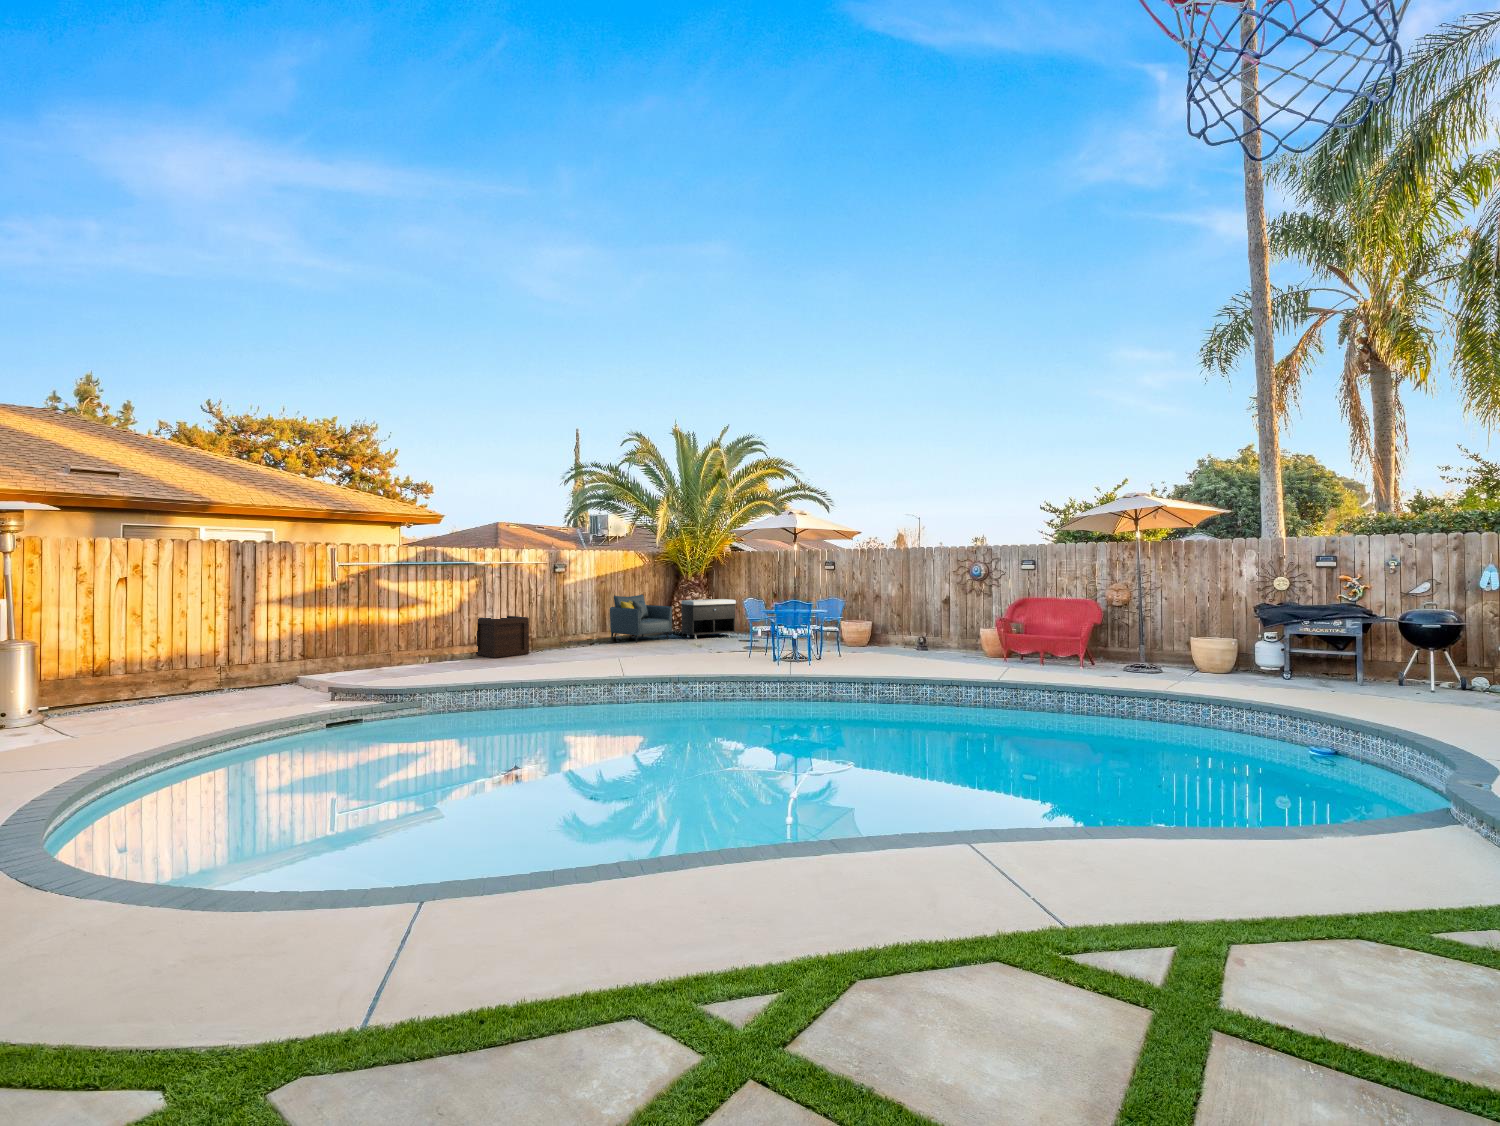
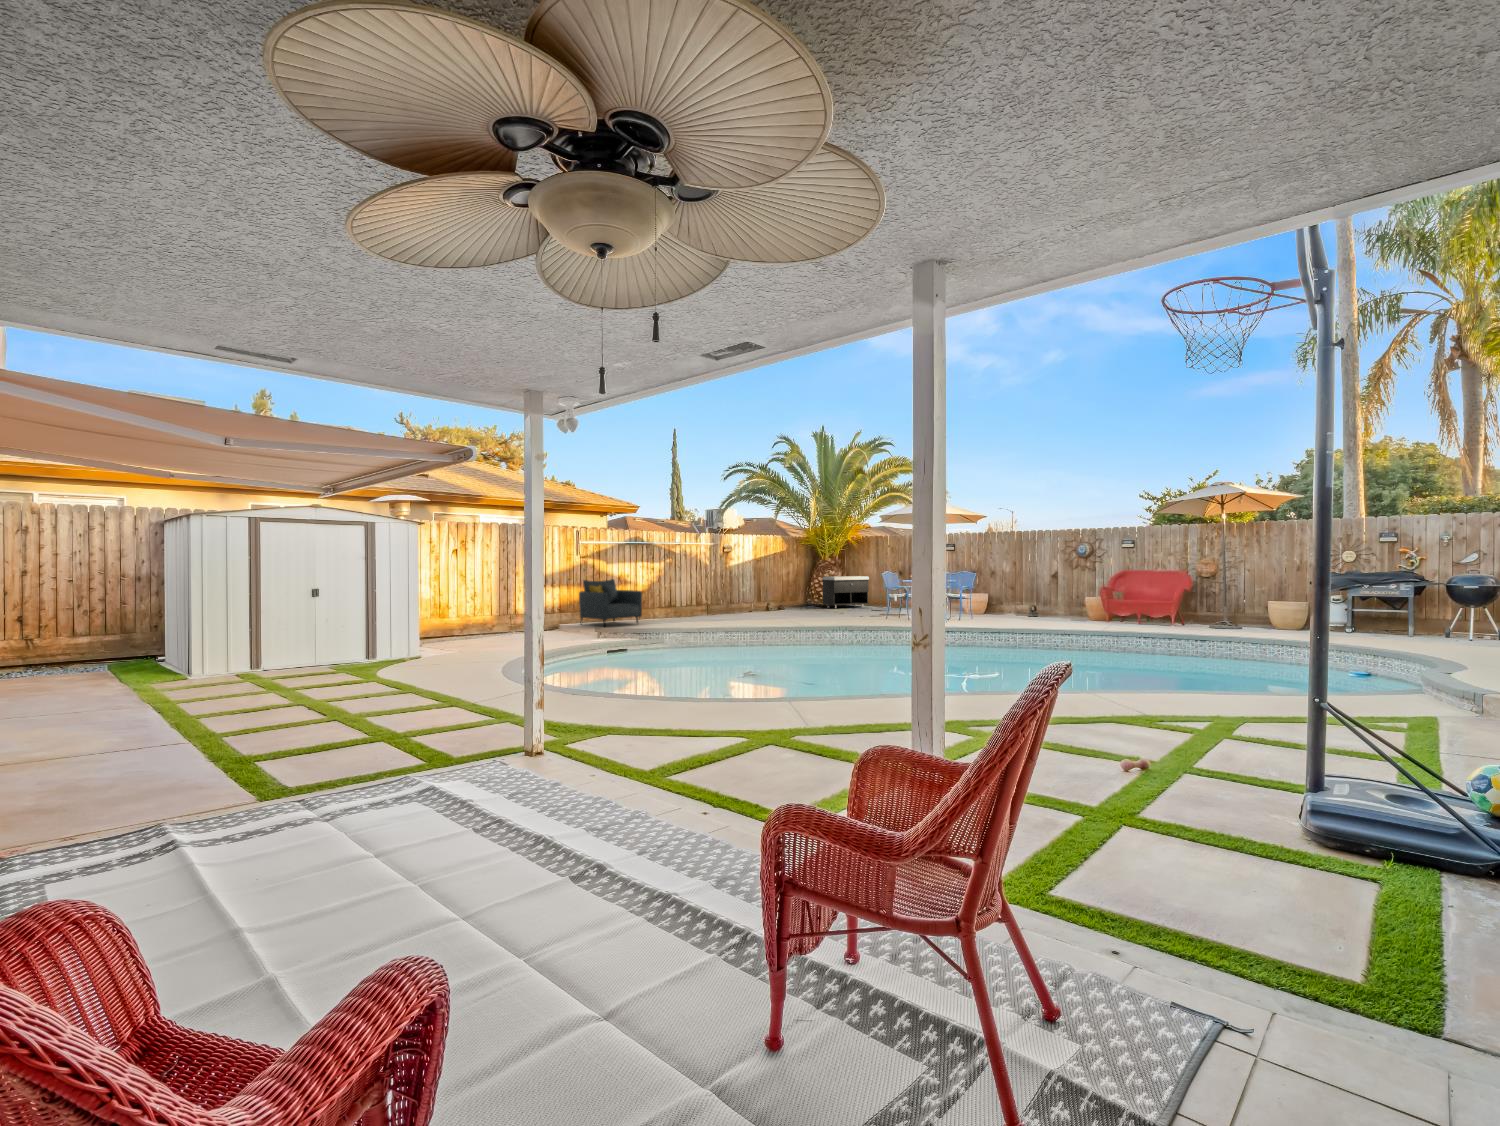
armchair: present [610,595,672,643] -> present [579,579,642,626]
wooden crate: present [475,616,529,658] -> none [667,586,709,618]

